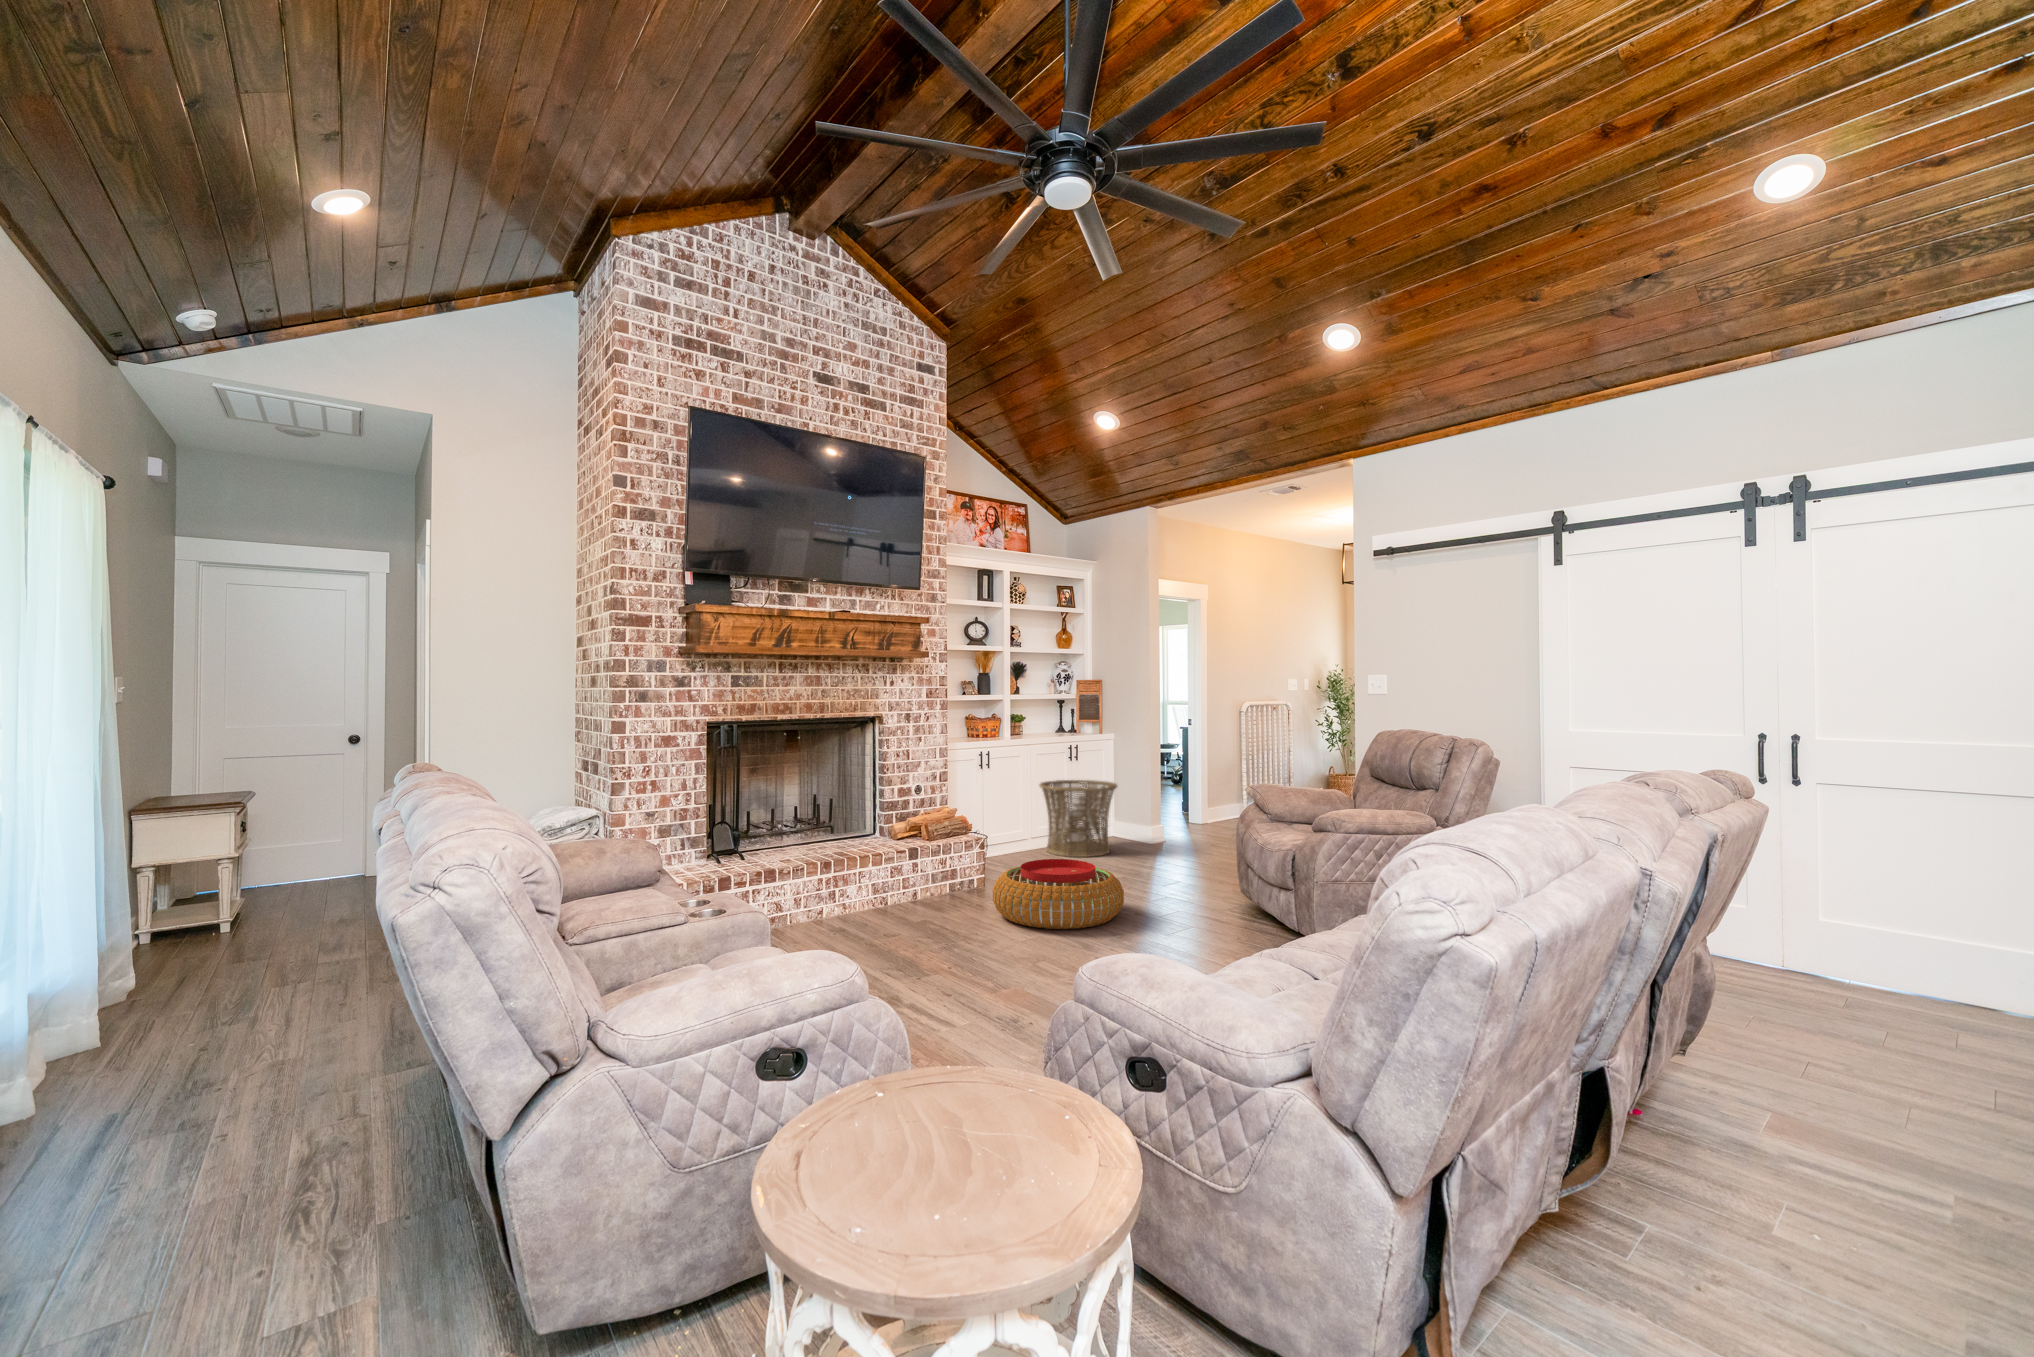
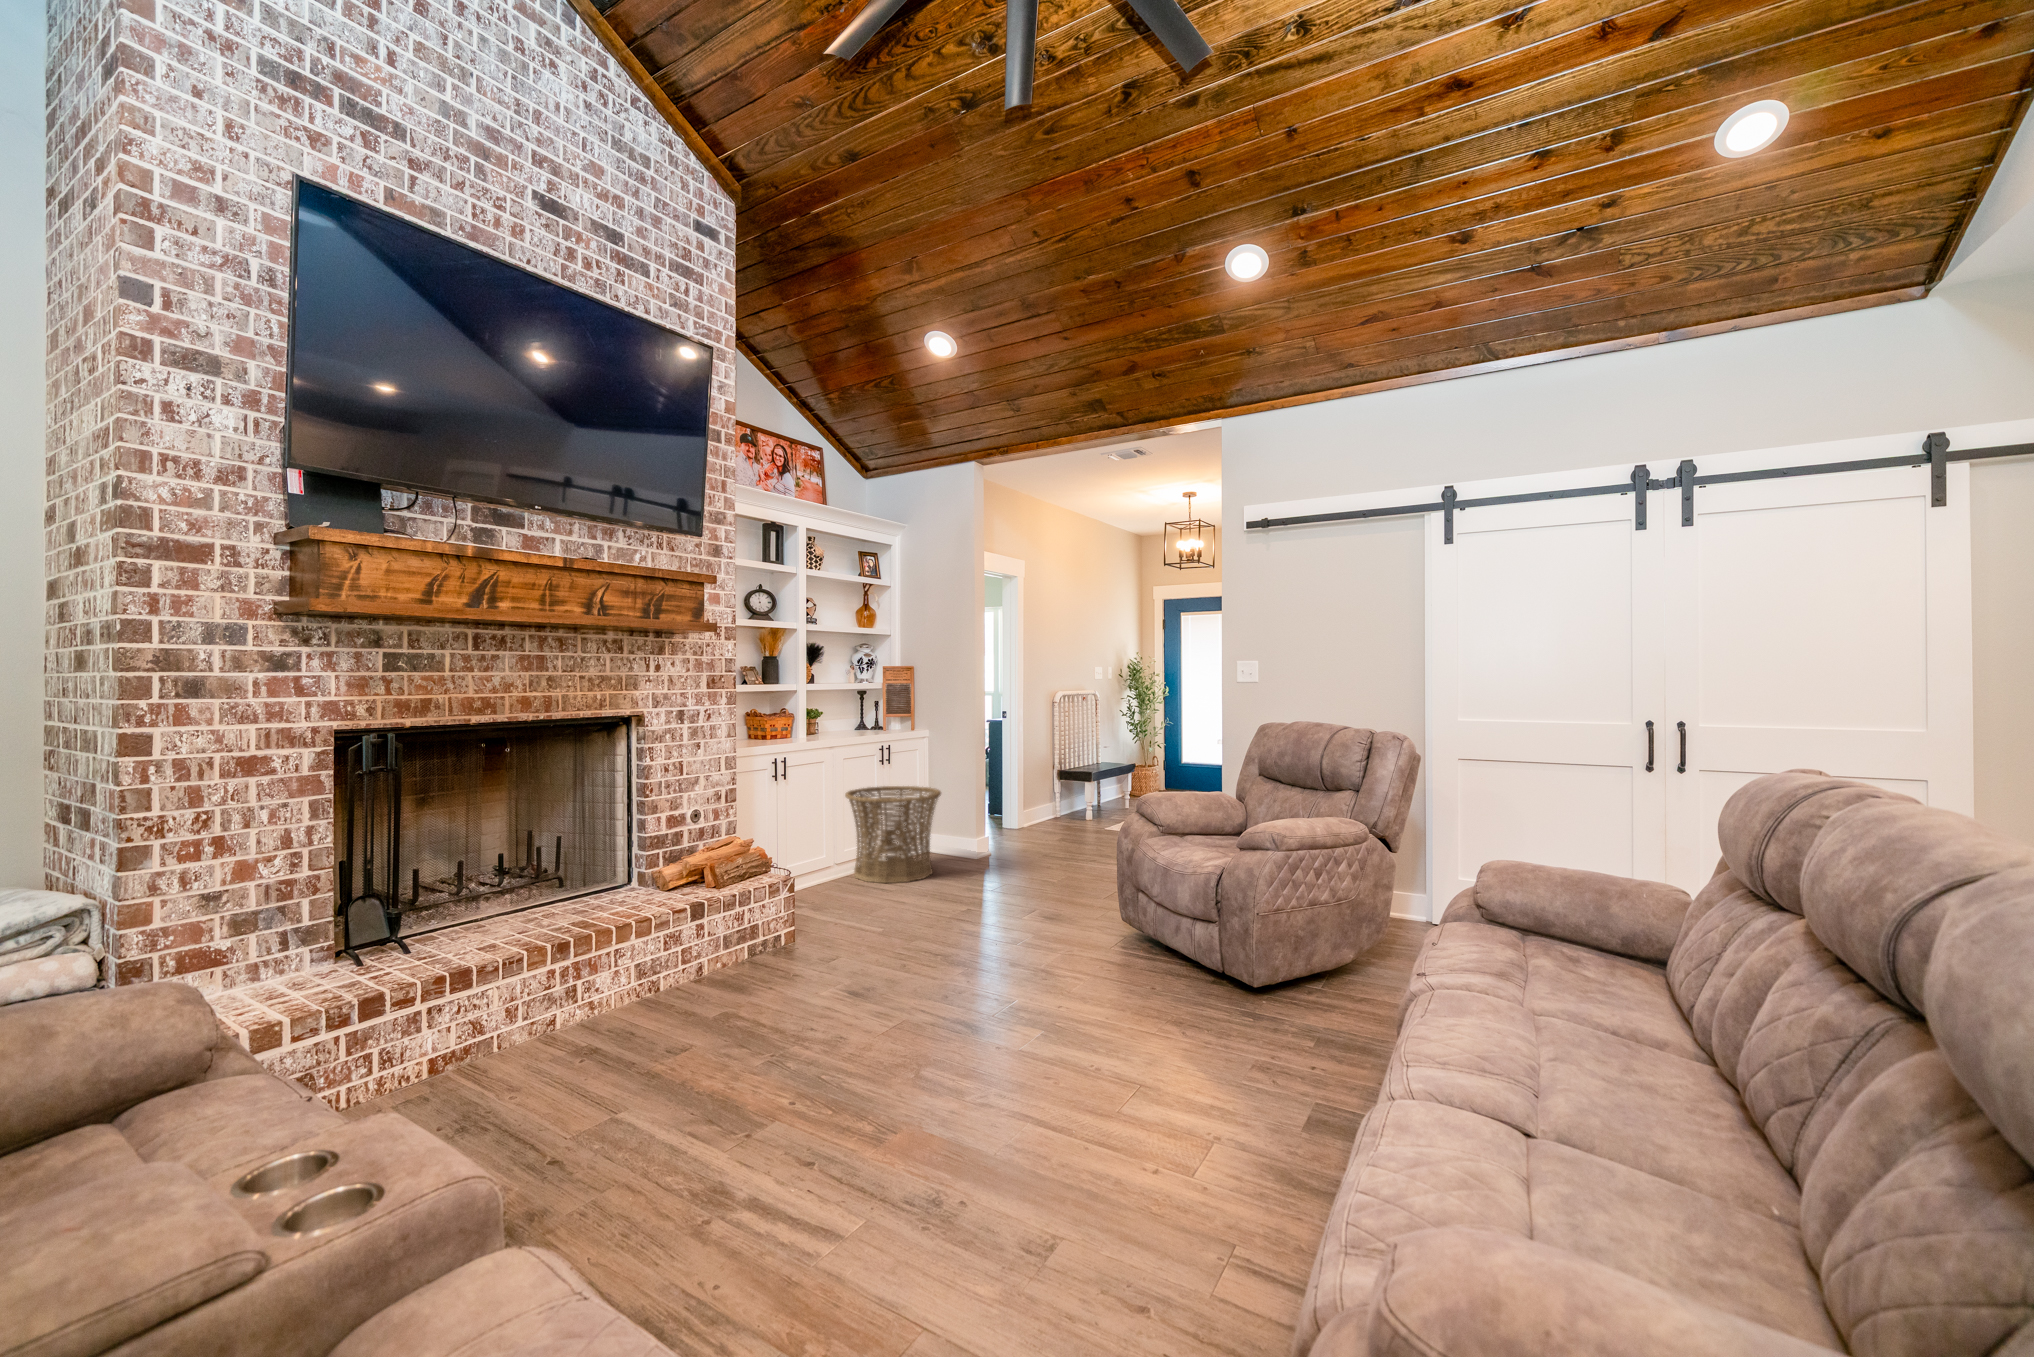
pouf: present [993,859,1124,929] -> none [821,901,1000,1007]

